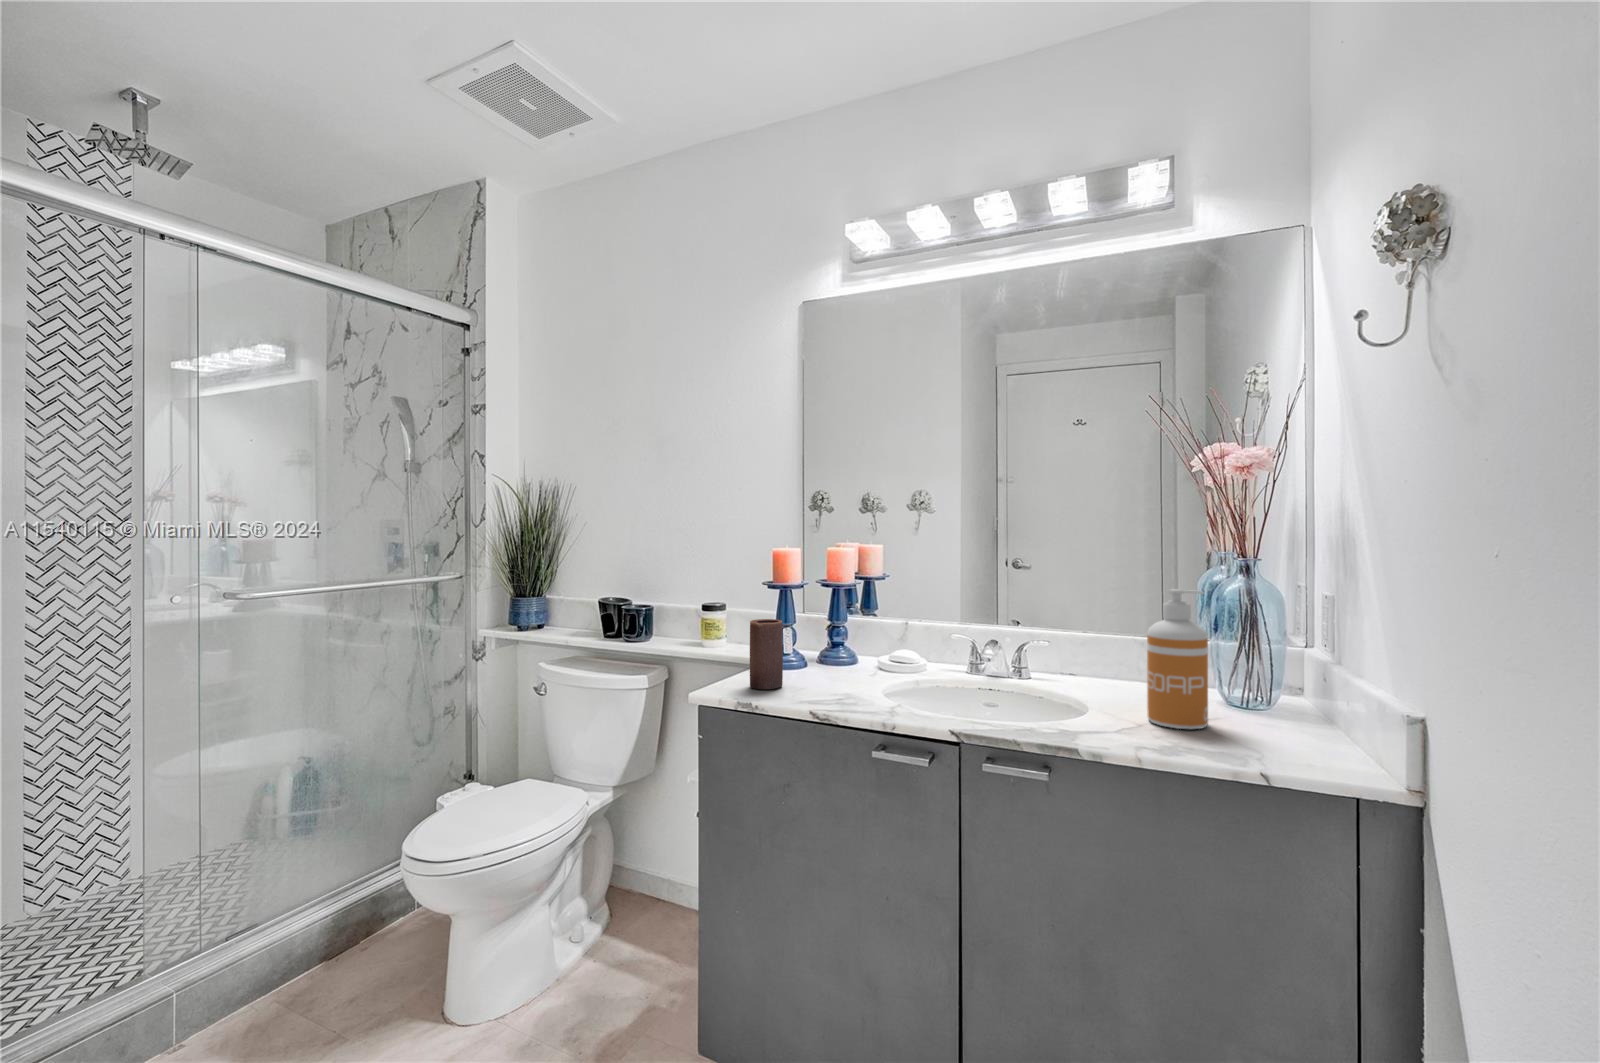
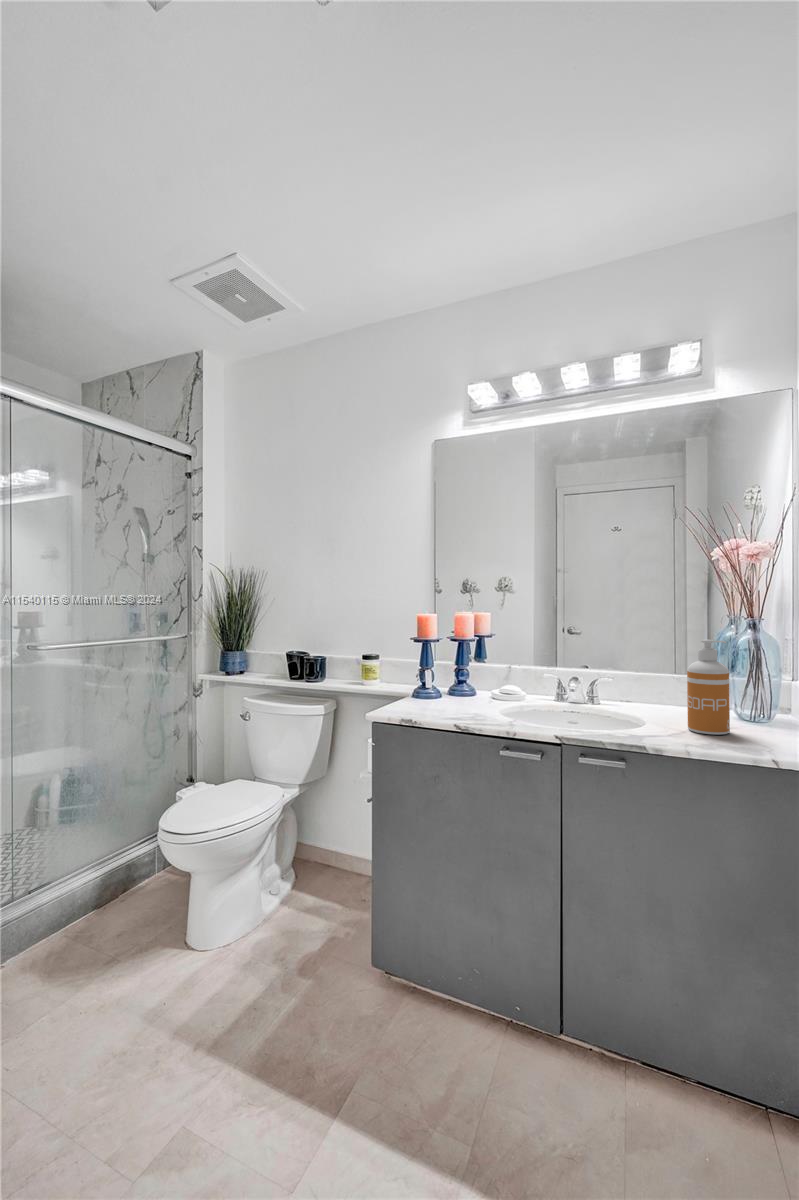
candle: present [750,619,783,689] -> none [407,663,430,712]

